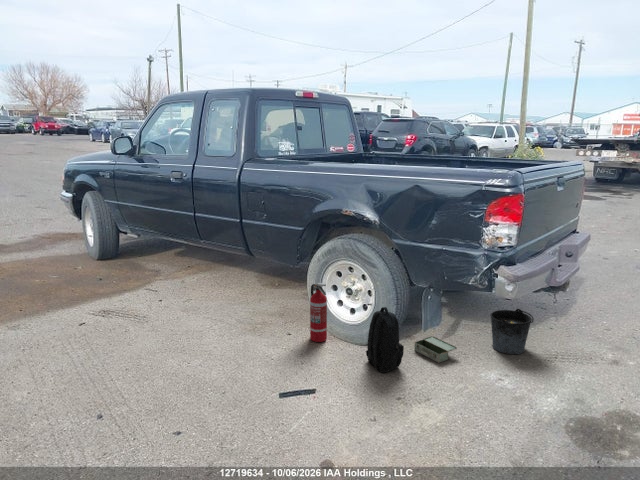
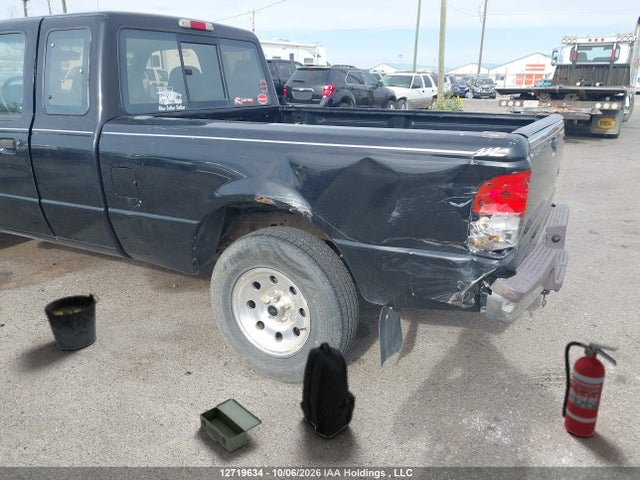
fire extinguisher: present [310,283,327,342] -> present [562,341,618,437]
bucket: present [490,309,534,354] -> present [44,293,99,350]
toolbox: present [414,336,457,363] -> present [200,399,262,452]

